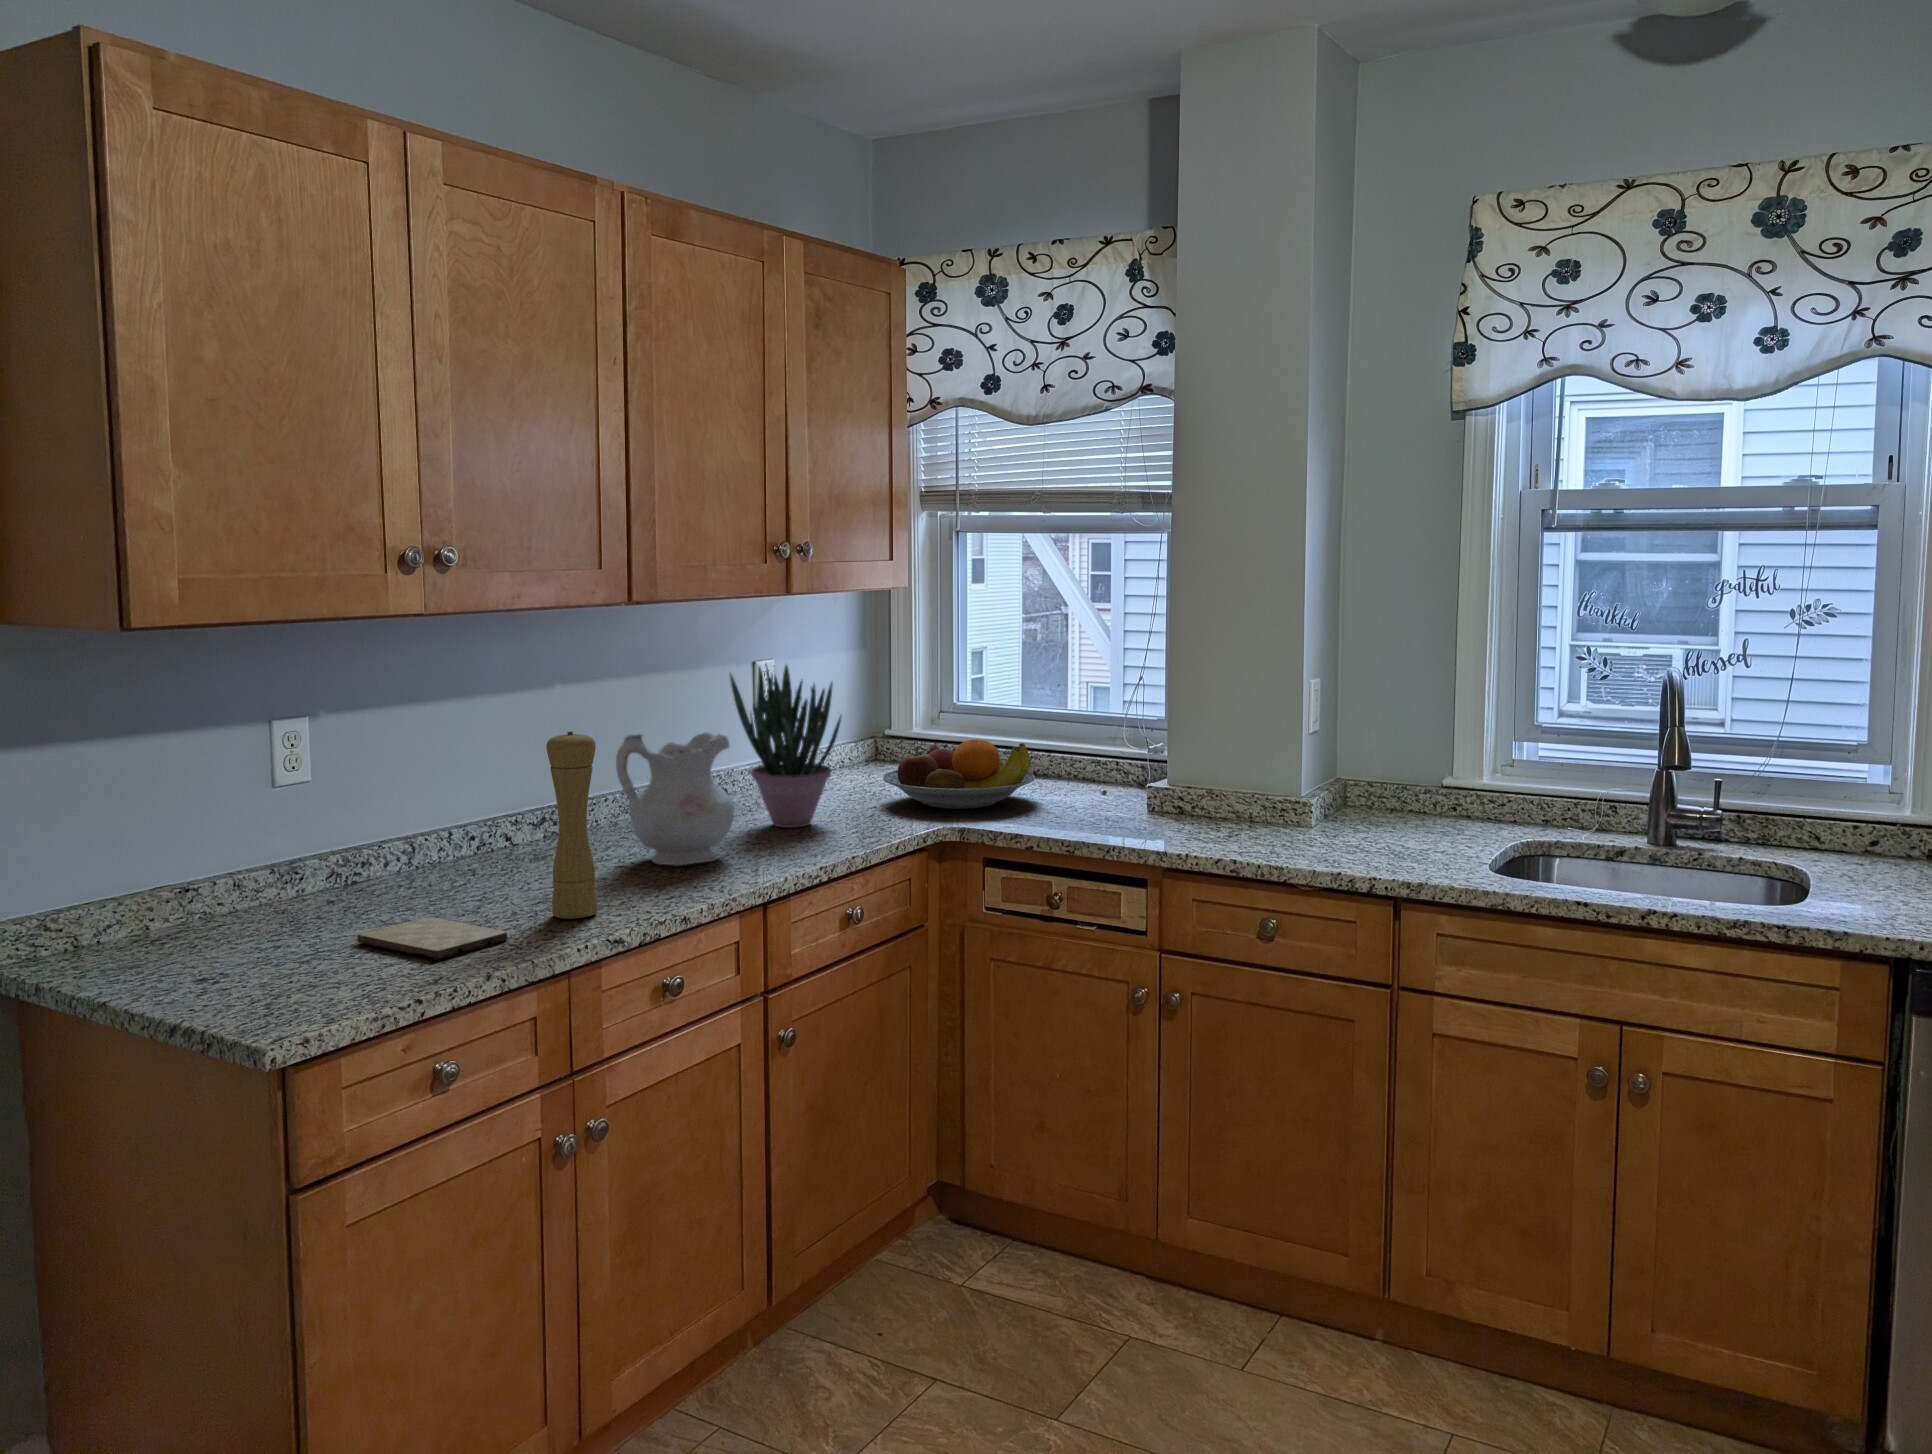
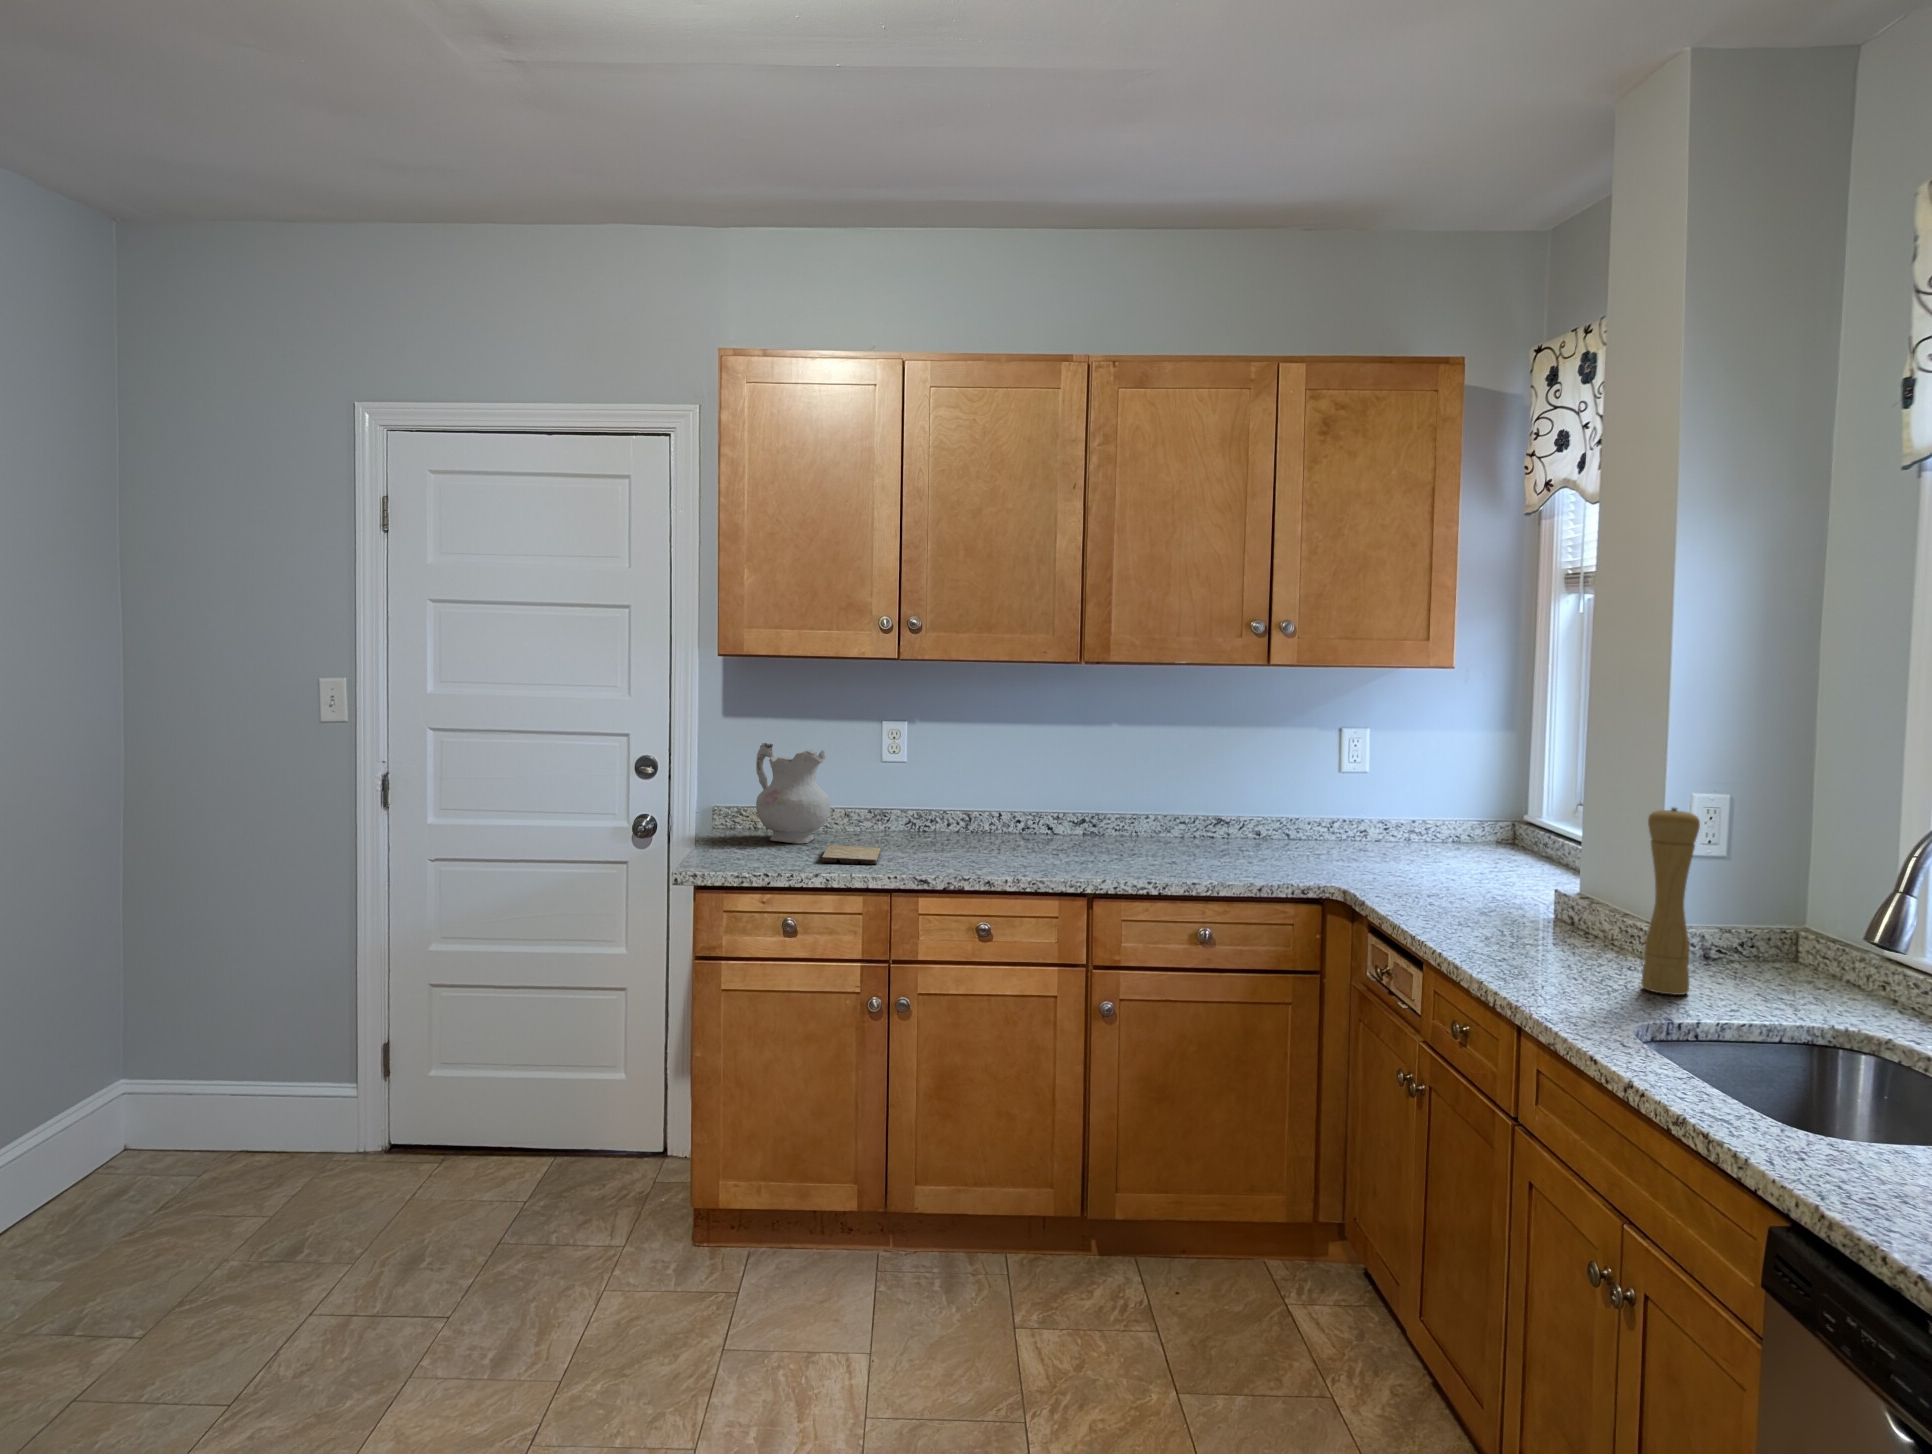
potted plant: present [730,665,841,828] -> none [1203,720,1288,864]
pepper mill: present [546,731,597,919] -> present [1641,808,1700,995]
ceramic pitcher: present [616,732,734,866] -> present [756,743,830,844]
fruit bowl: present [883,739,1035,809] -> none [1356,817,1515,884]

